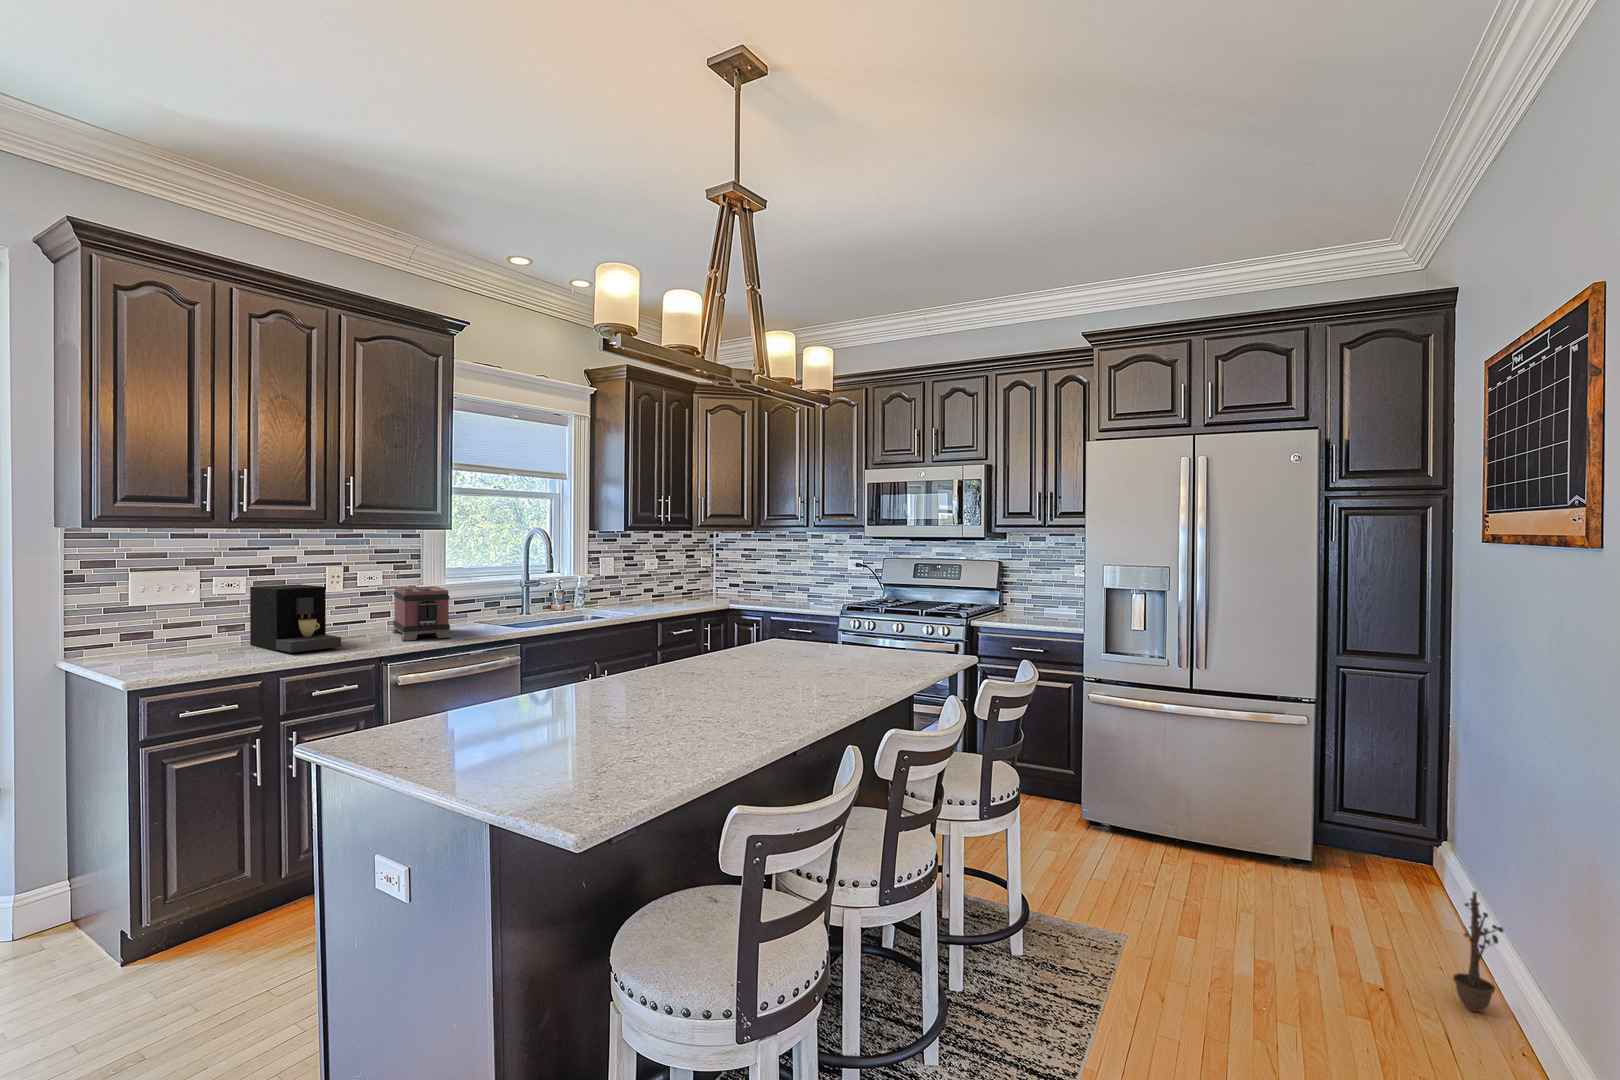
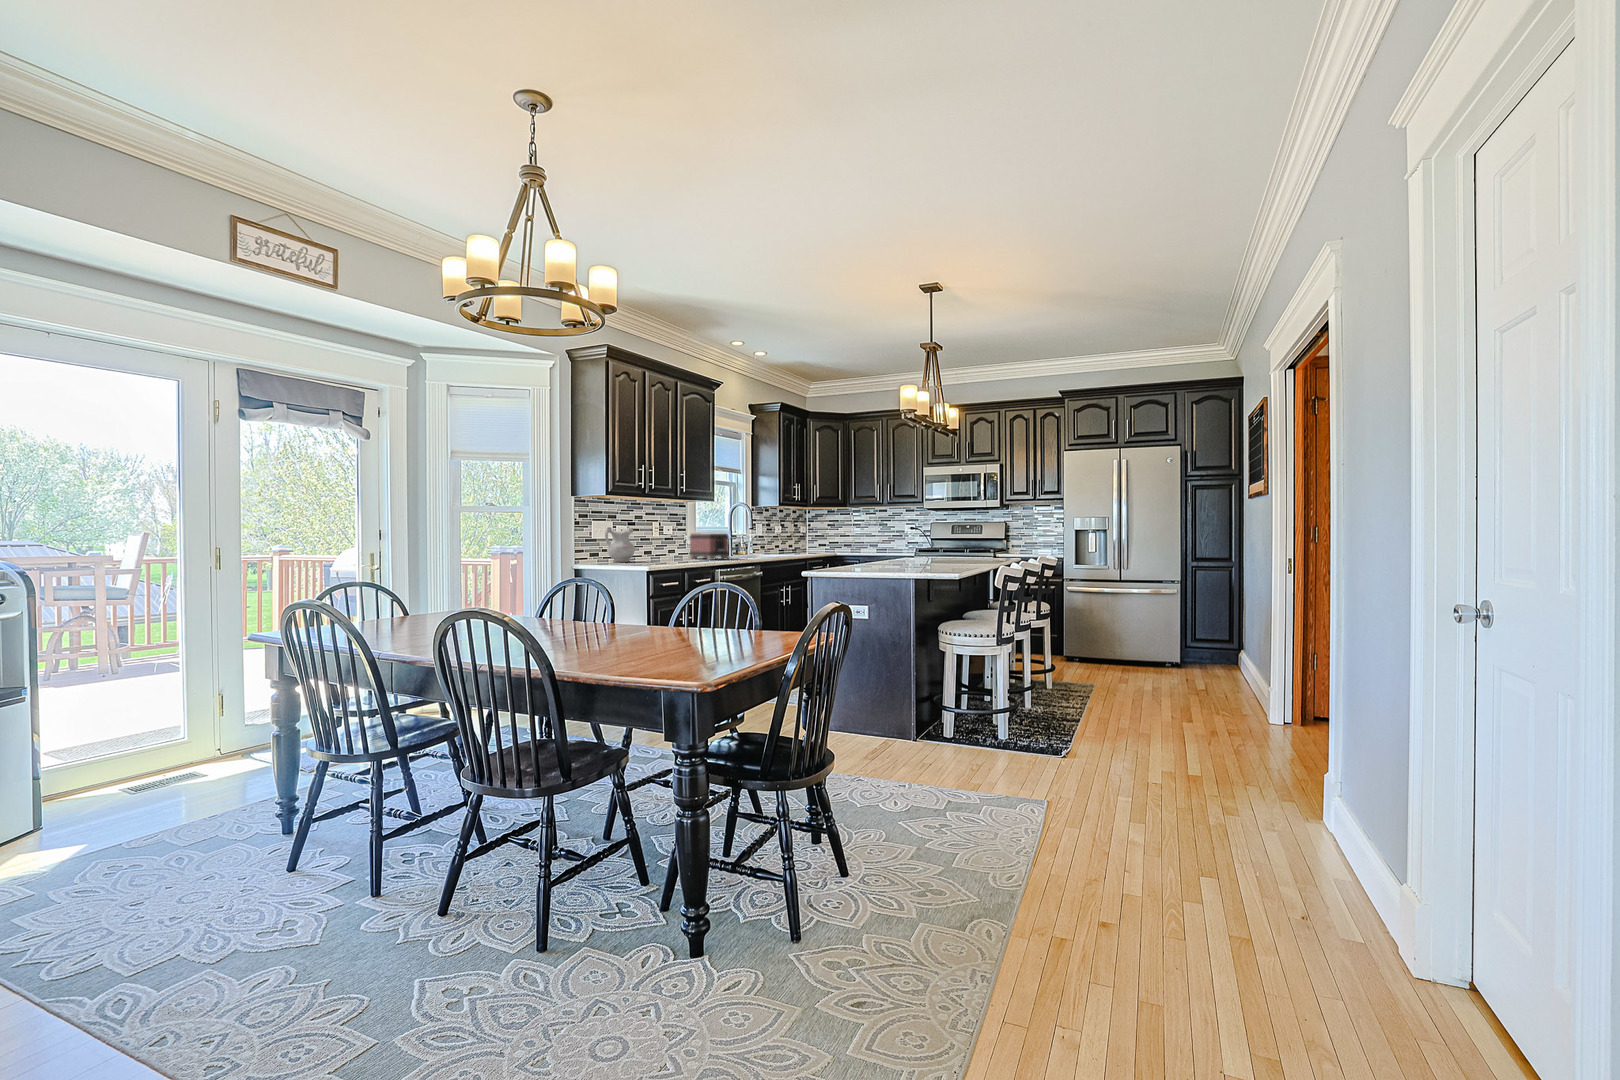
coffee maker: present [250,584,341,652] -> none [639,529,692,561]
ceramic pitcher: none [133,588,210,656] -> present [605,527,635,562]
decorative plant: present [1453,892,1504,1012] -> none [1235,645,1255,695]

